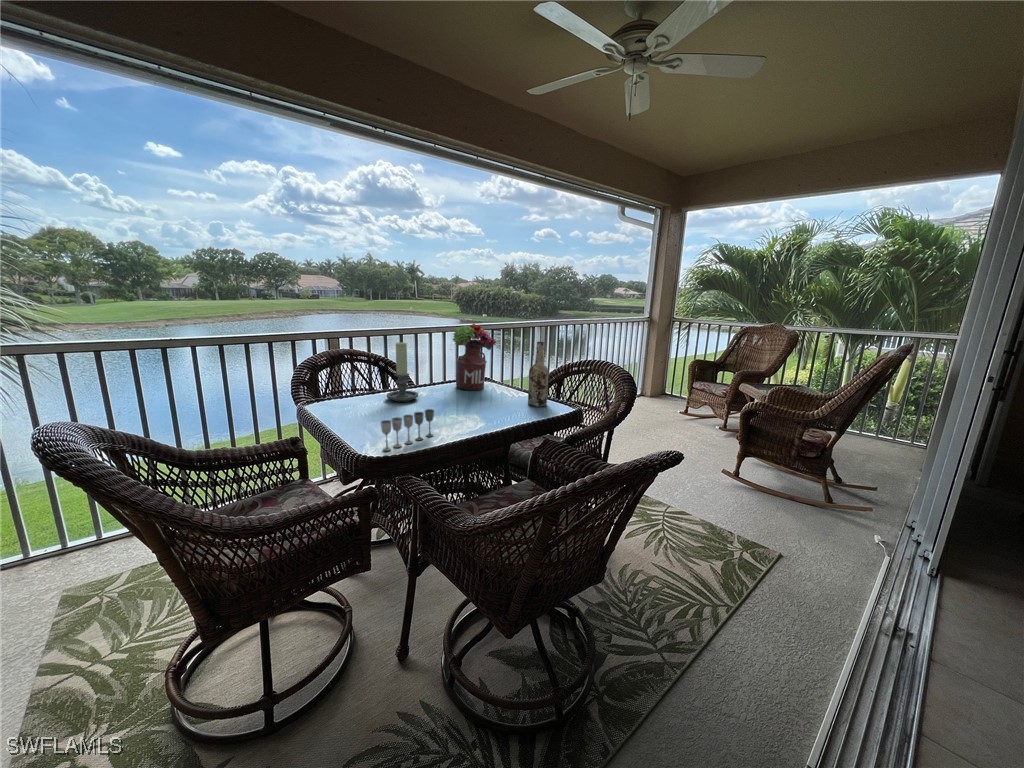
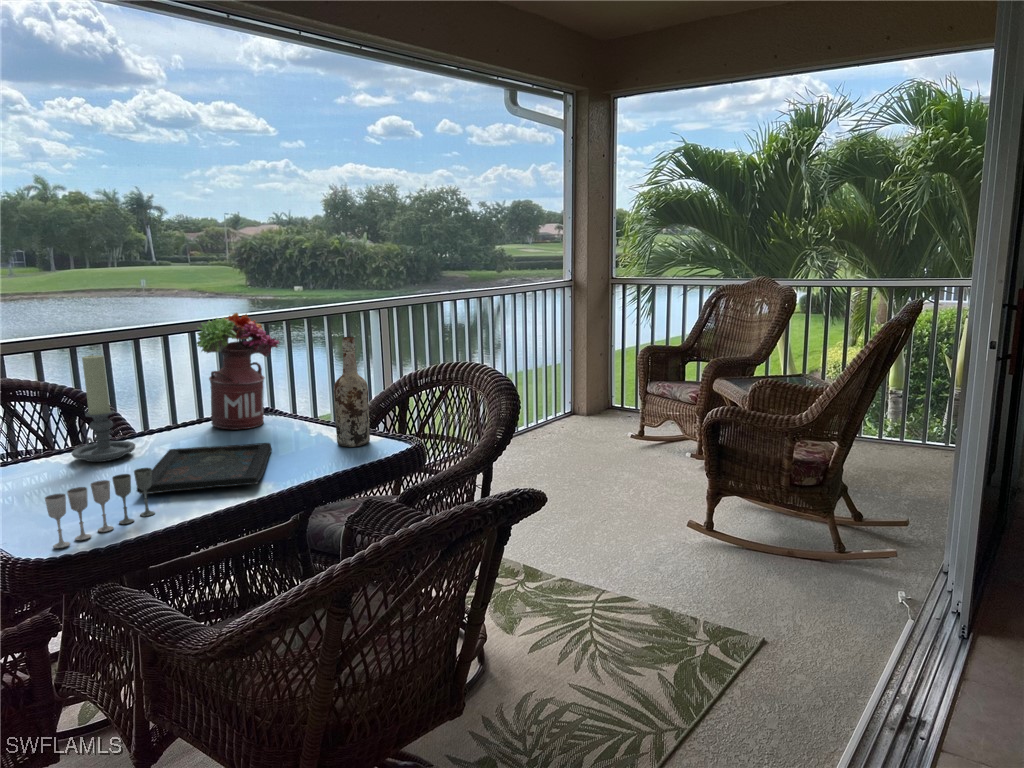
tray: none [423,398,492,424] -> present [136,443,272,494]

